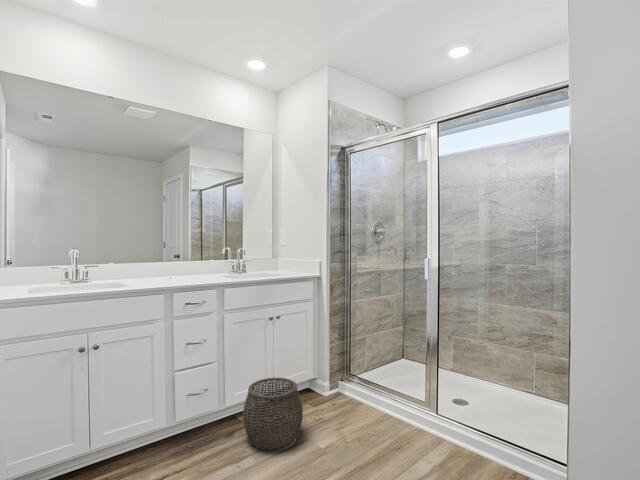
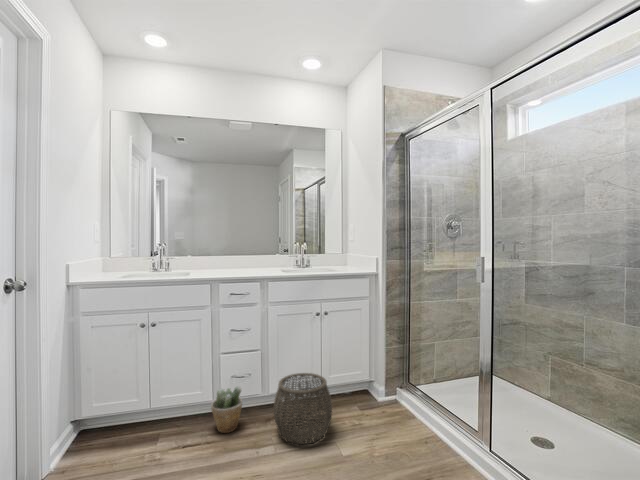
potted plant: none [171,403,207,458] -> present [211,387,242,433]

